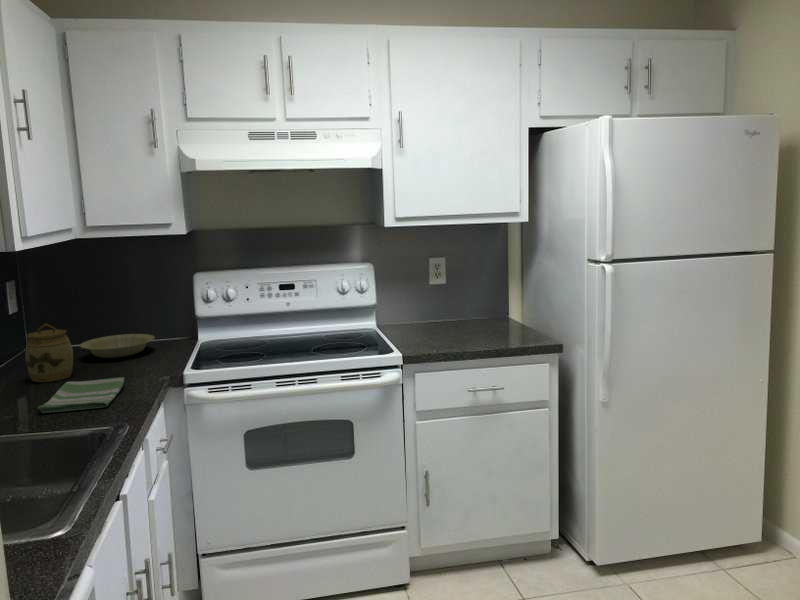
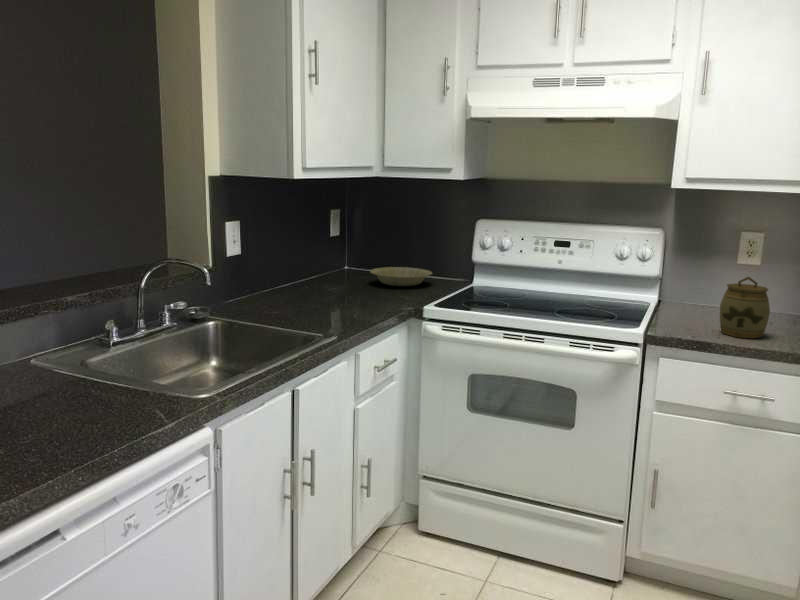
jar: present [25,324,73,382] -> present [720,277,770,338]
dish towel: present [38,377,125,413] -> none [296,294,374,318]

